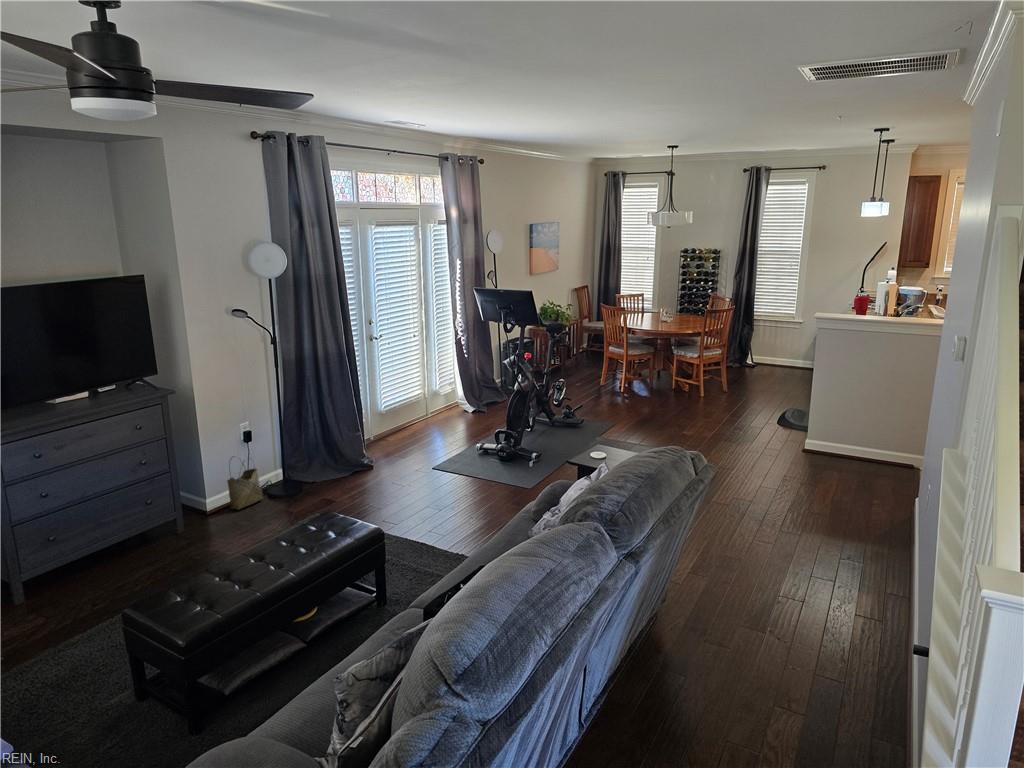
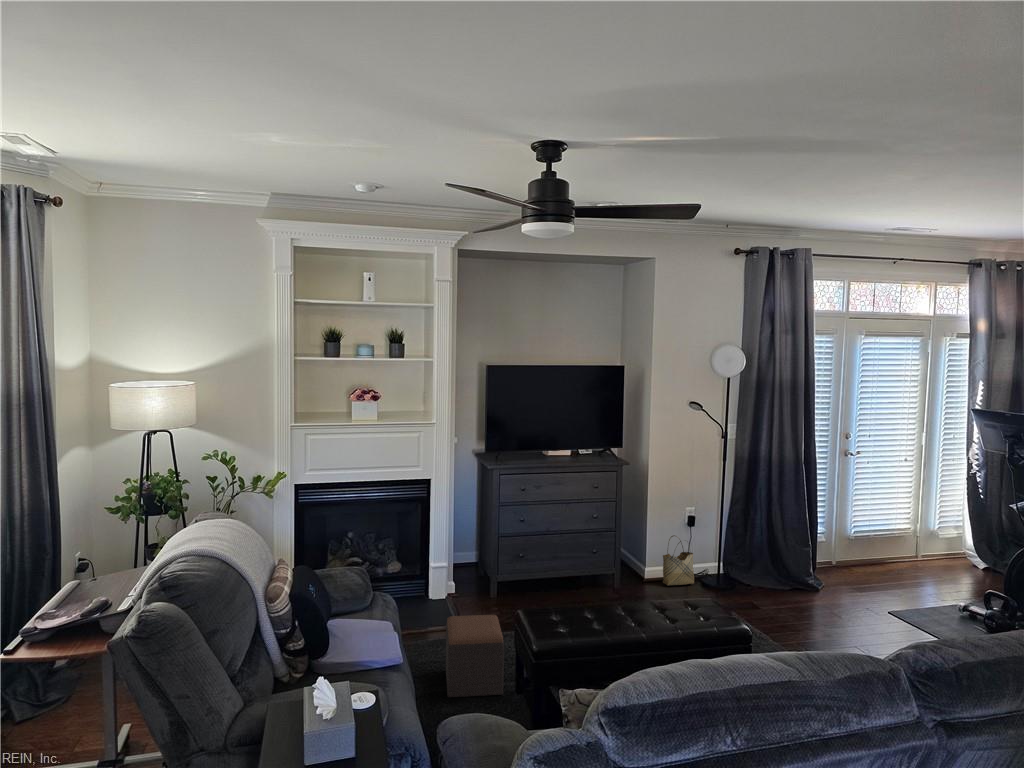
footstool: none [9,622,127,750] -> present [446,615,504,697]

